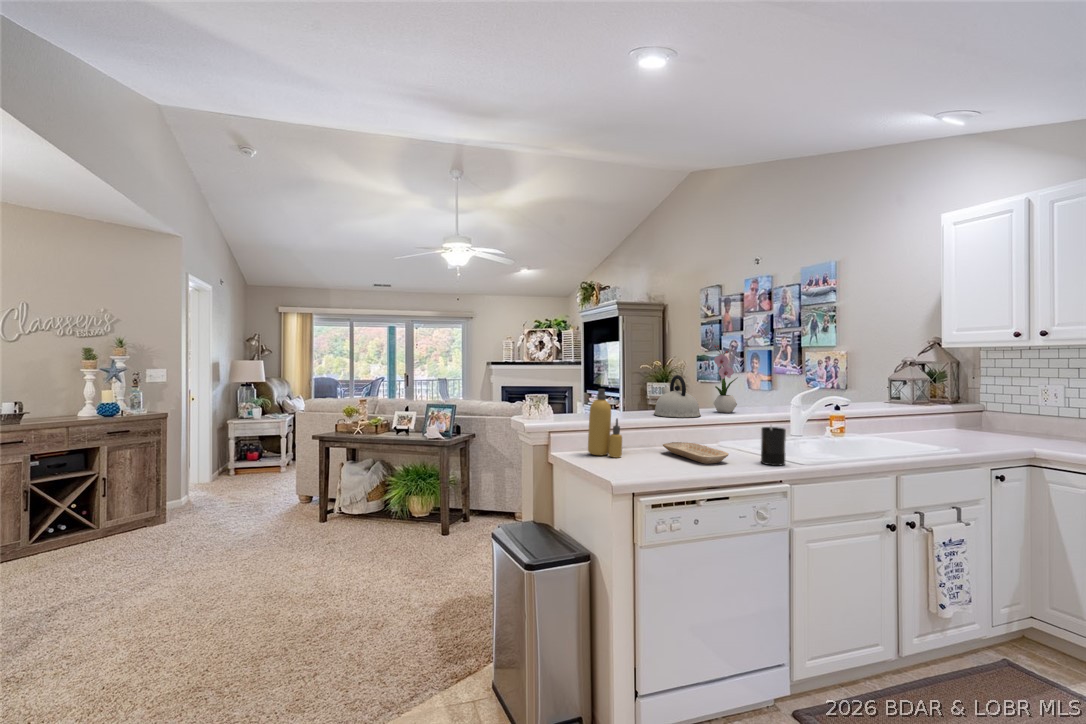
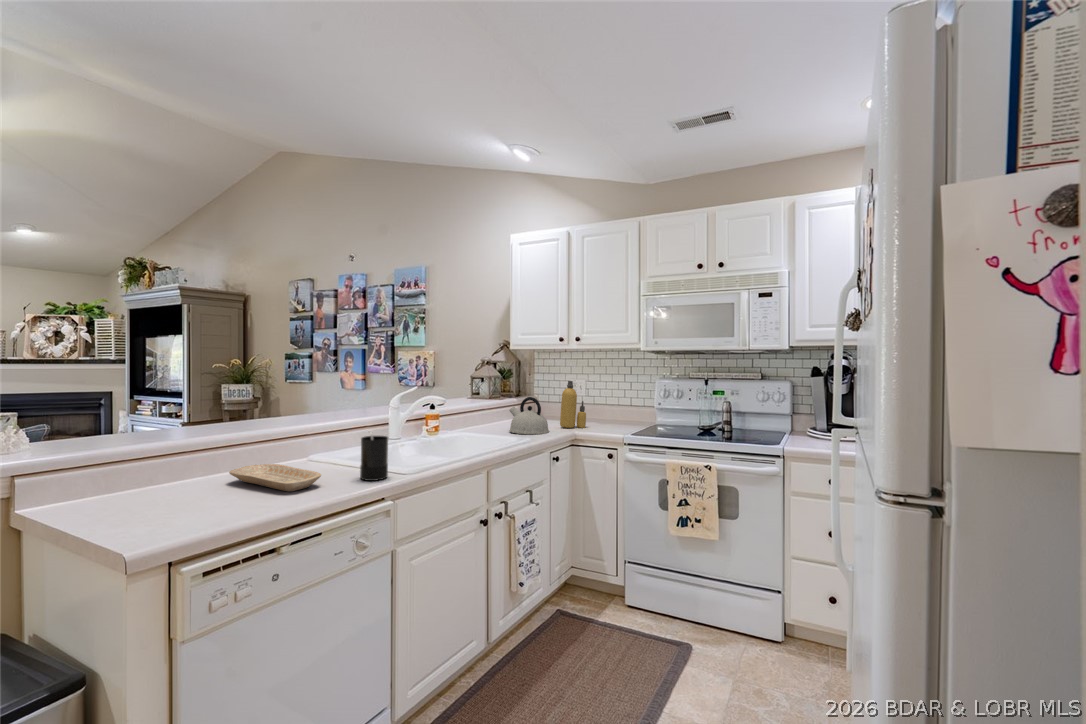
flower arrangement: present [714,345,737,413] -> none [303,341,333,420]
kettle: present [654,375,701,418] -> present [509,397,549,434]
bottle: present [588,389,622,458] -> present [560,381,586,428]

